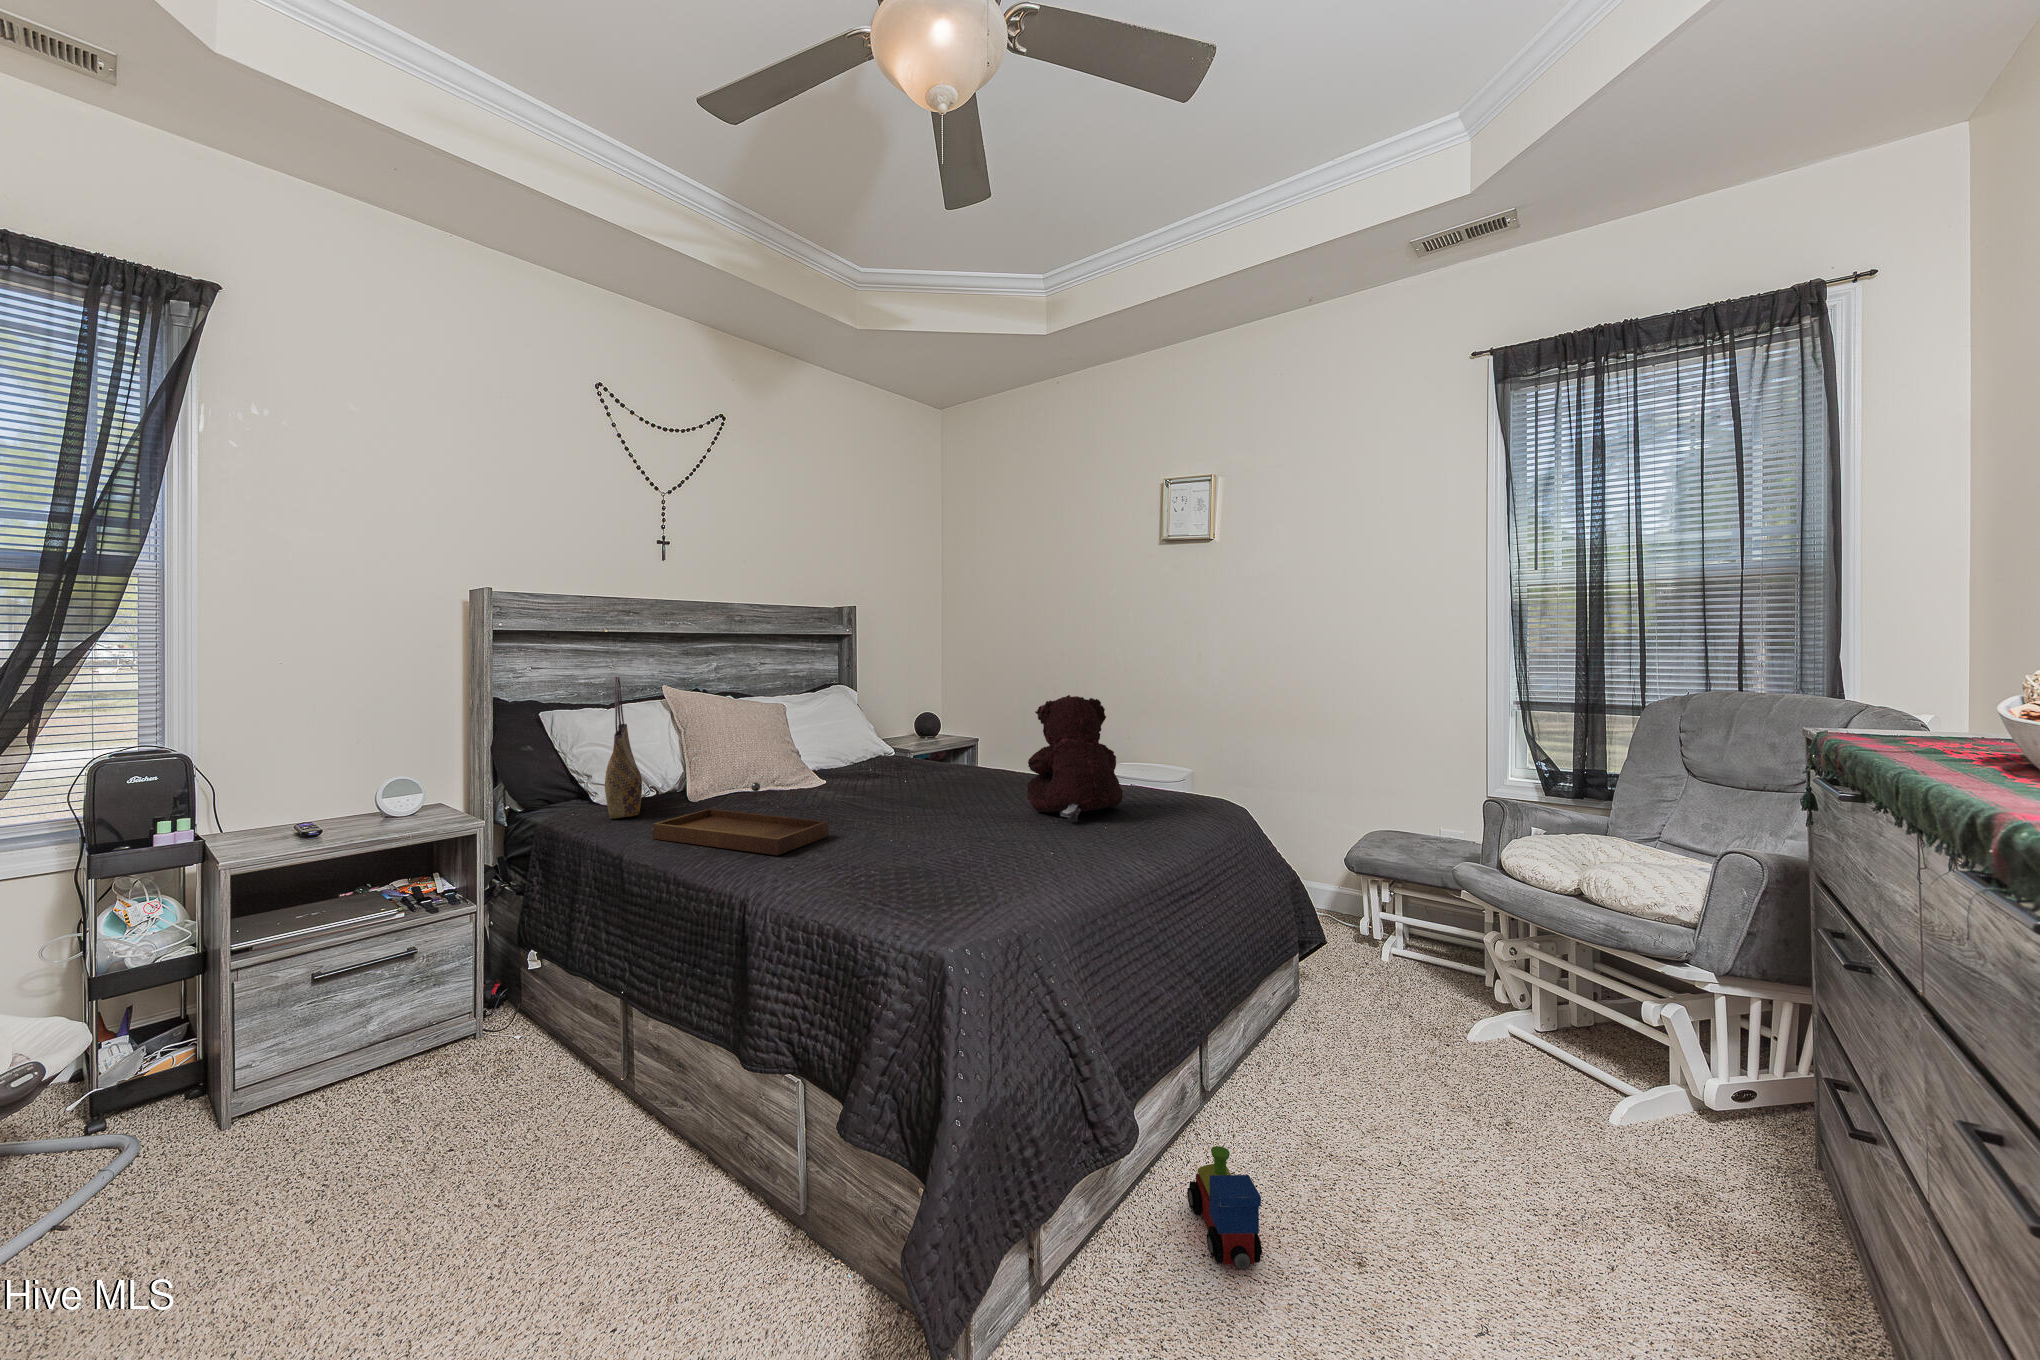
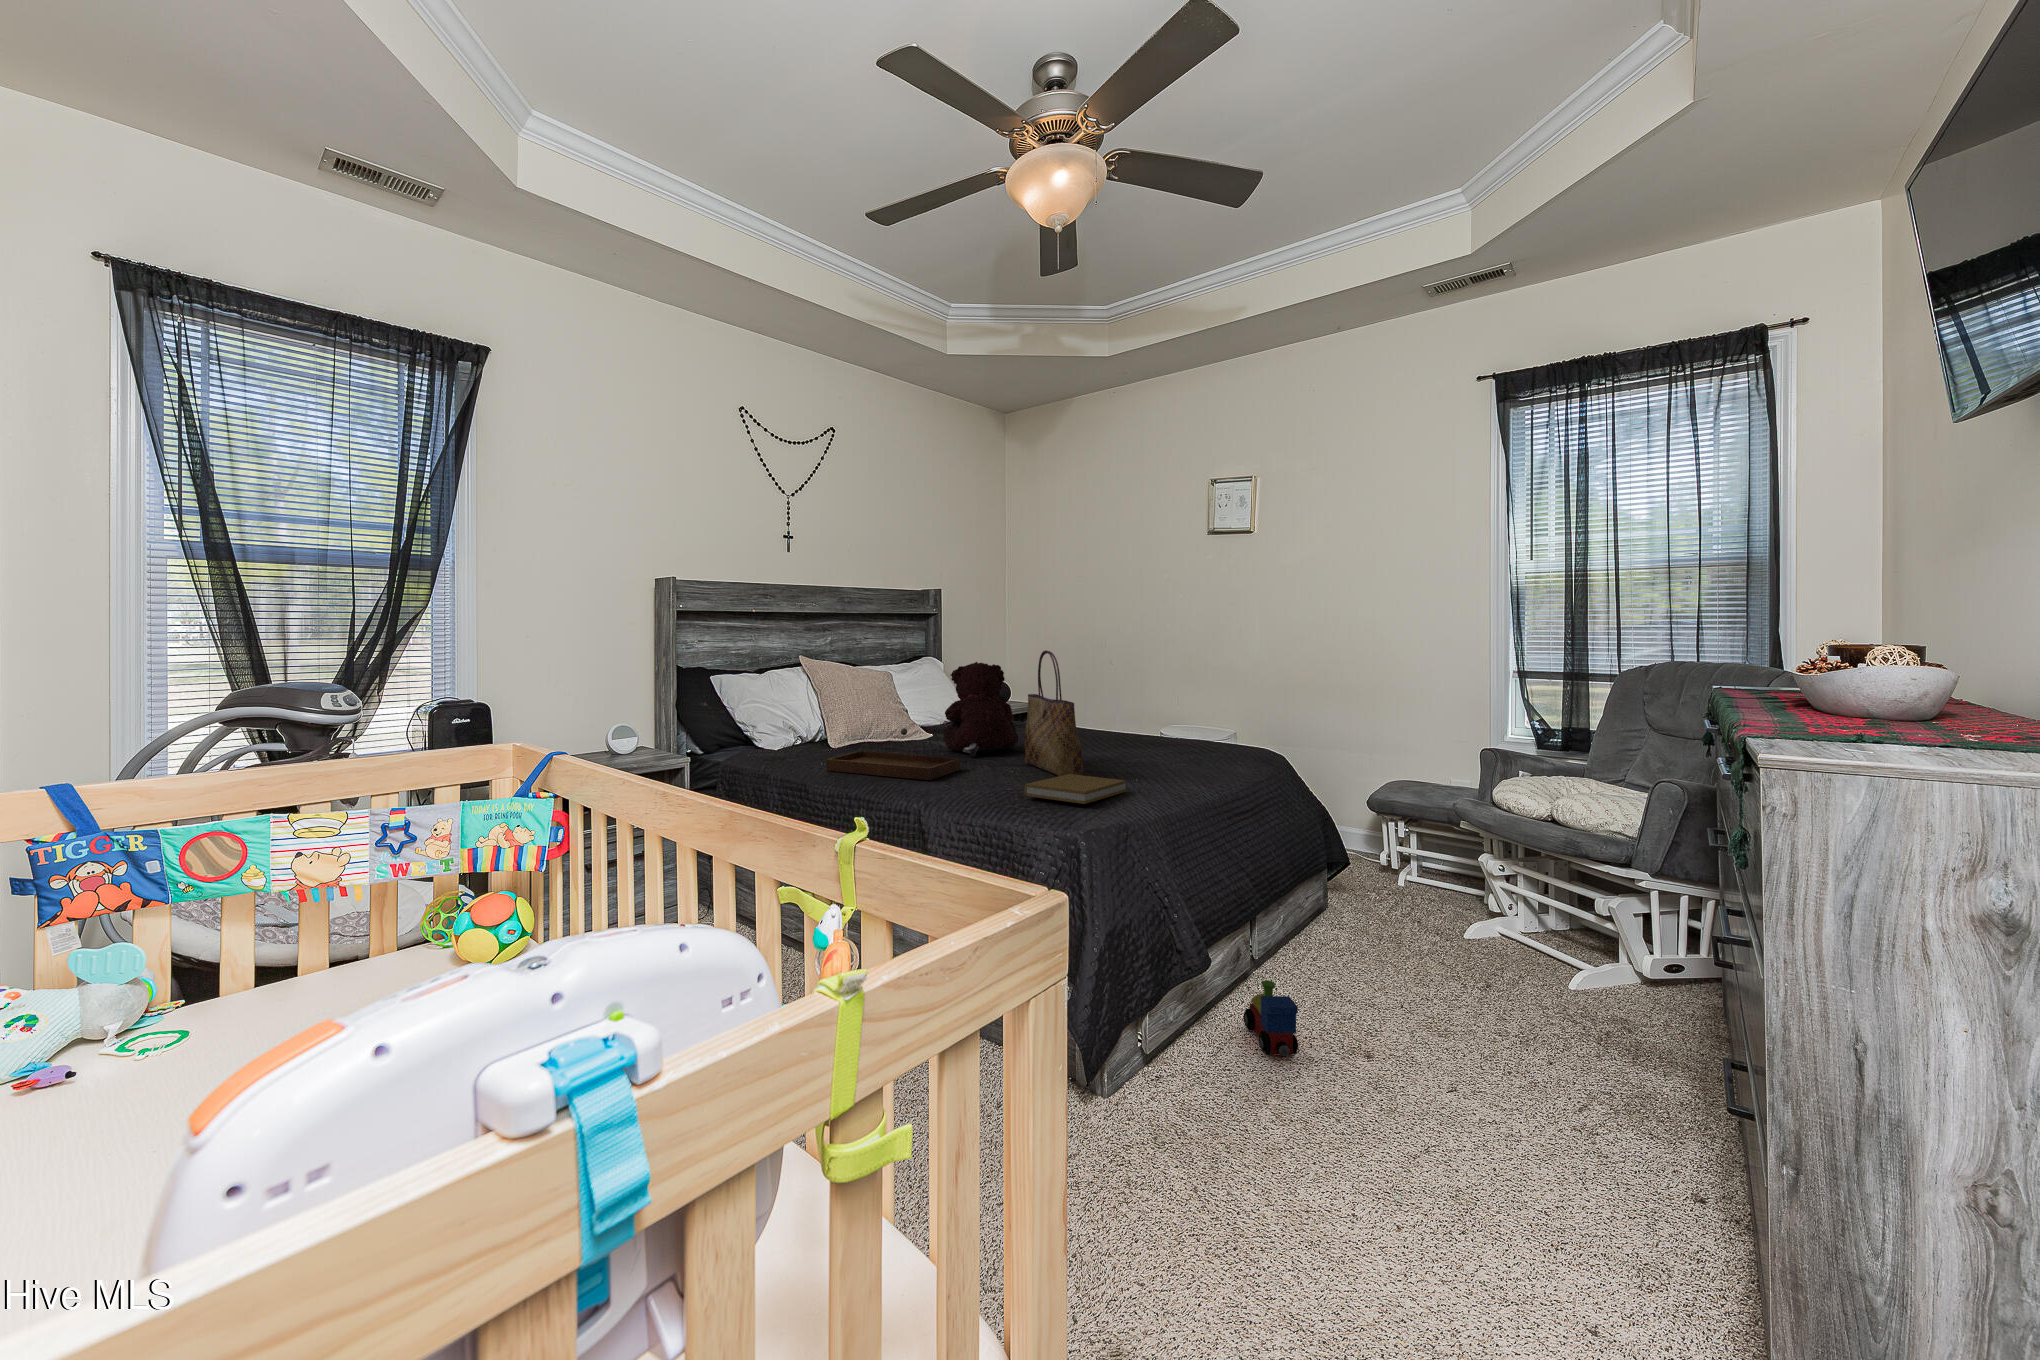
tote bag: present [605,676,642,819] -> present [1025,650,1083,776]
teddy bear: present [1027,695,1123,822] -> present [944,662,1018,757]
book: none [889,847,1031,901] -> present [1025,774,1126,804]

